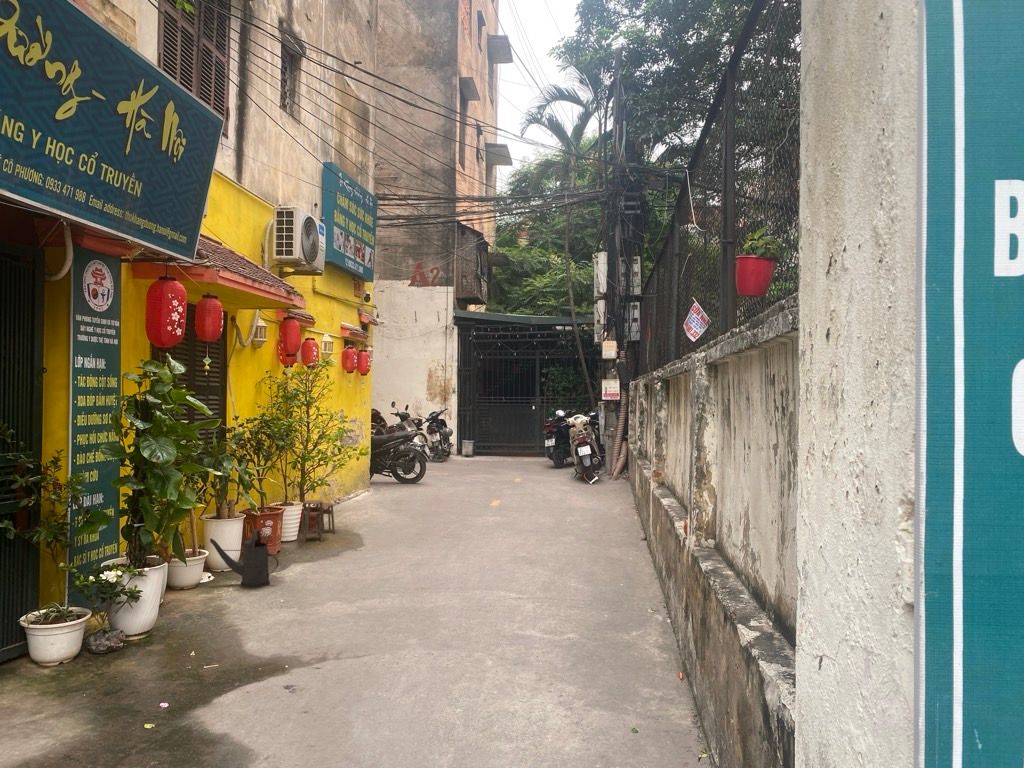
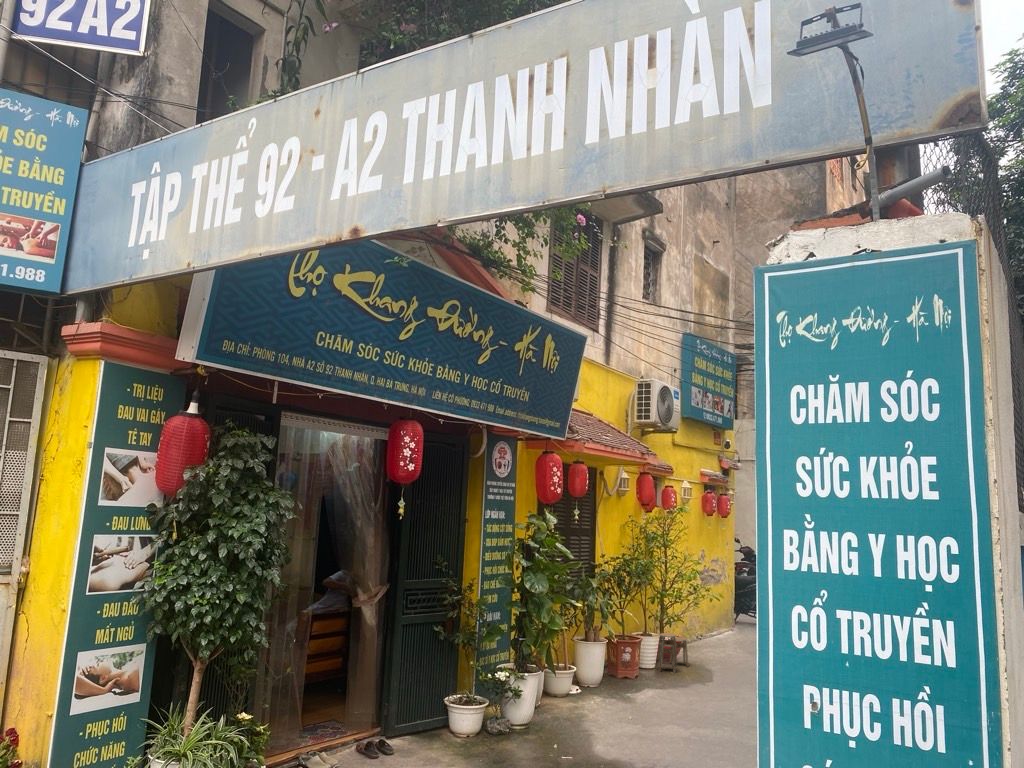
watering can: present [210,529,279,588] -> none [577,654,629,704]

